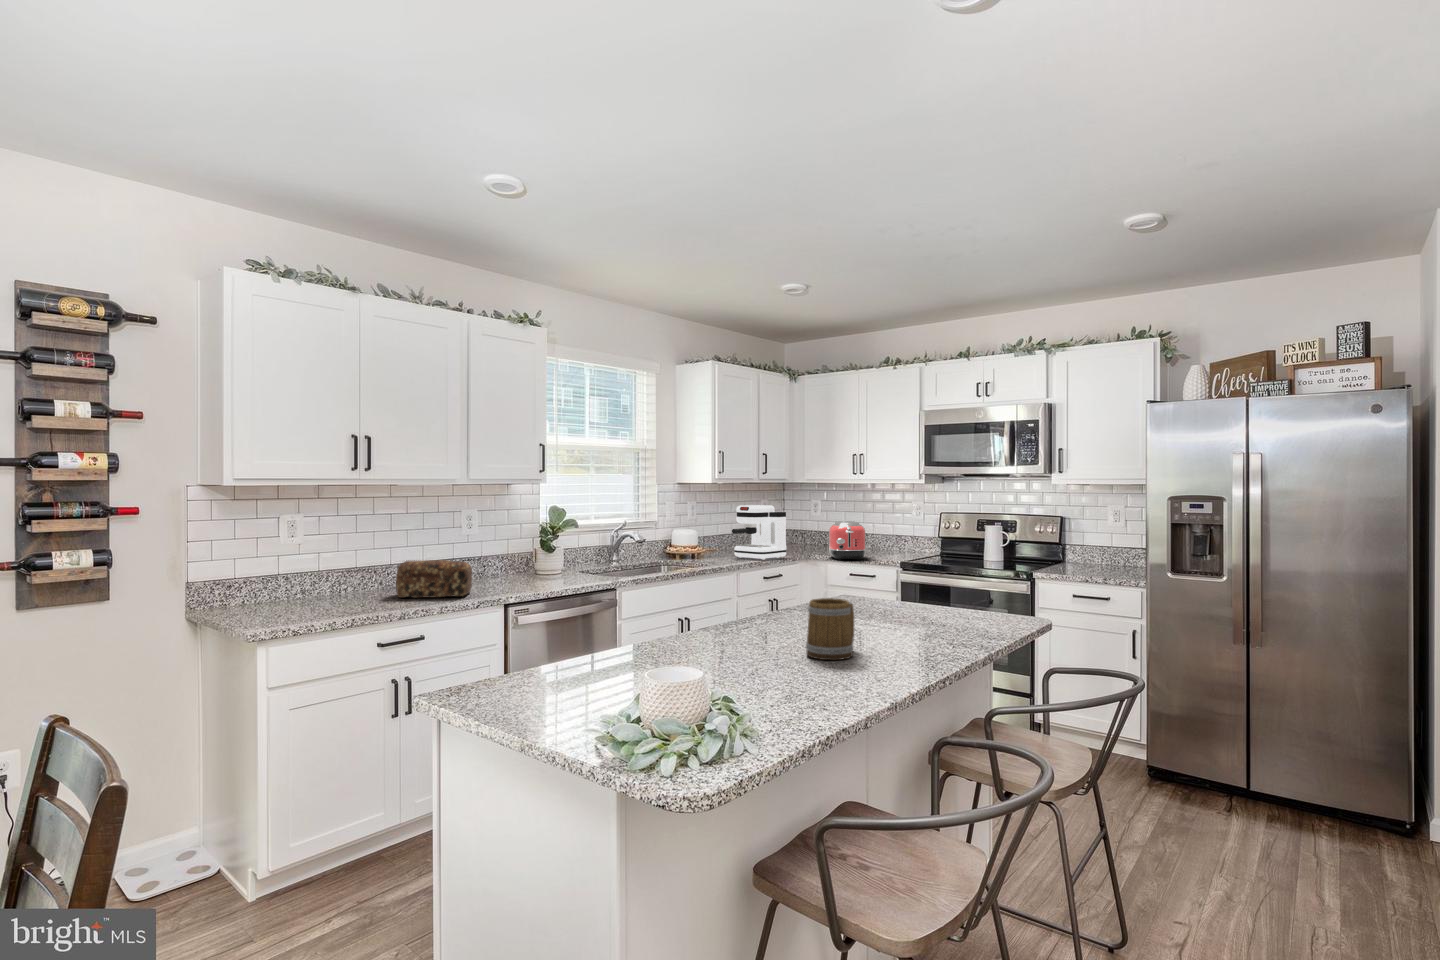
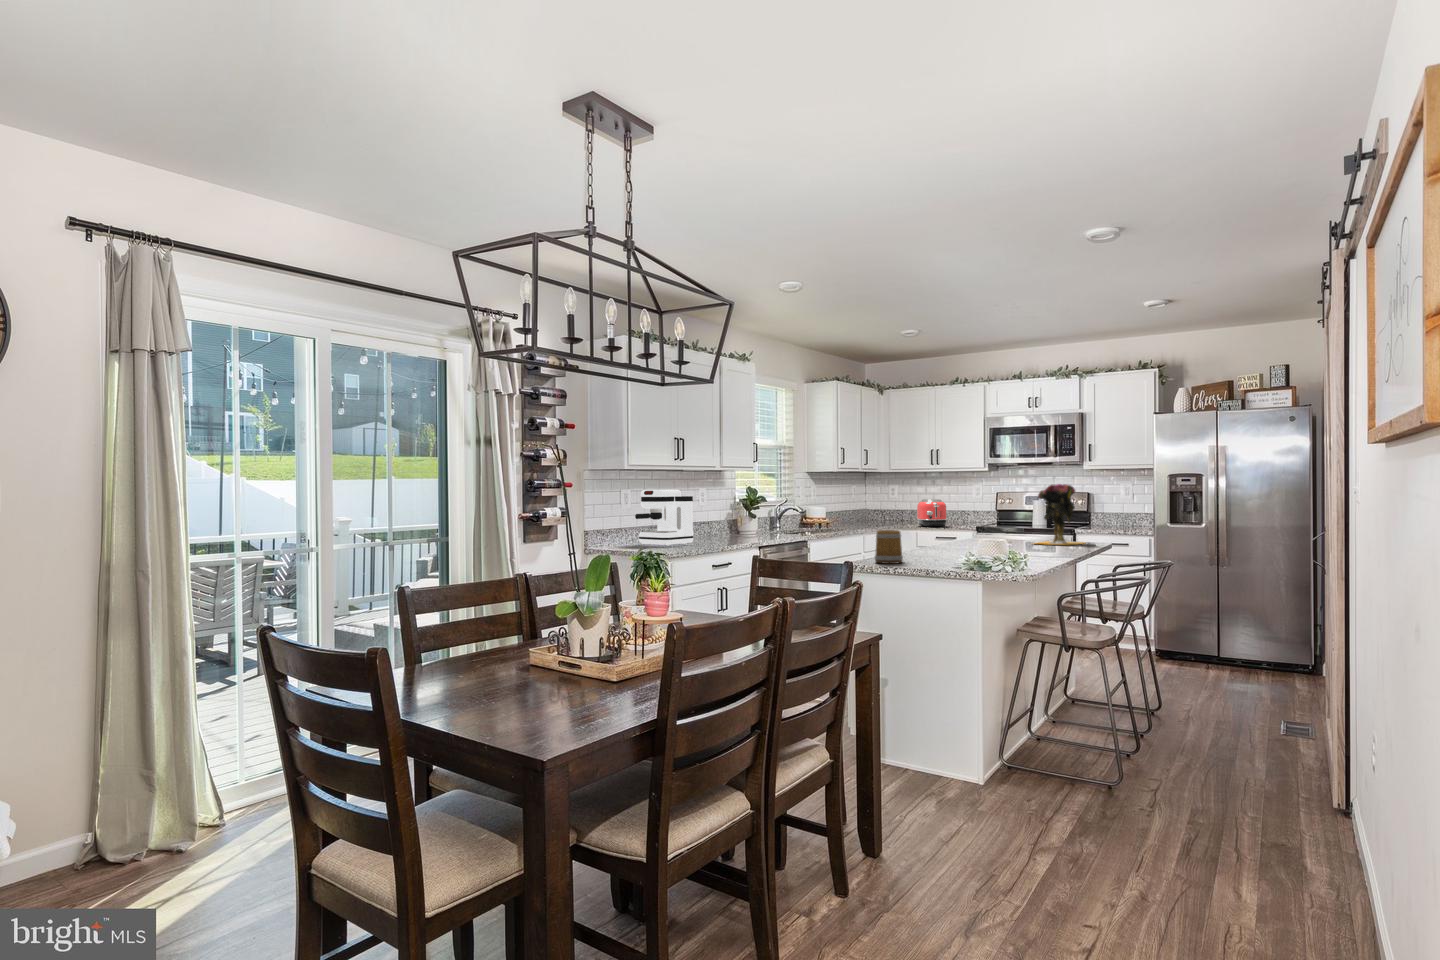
coffee maker: present [732,505,786,560] -> present [635,490,693,546]
vase: none [907,519,1010,630] -> present [1037,484,1082,545]
bread loaf: present [396,560,472,598] -> none [689,518,736,542]
mug: present [806,598,854,660] -> present [875,530,903,564]

